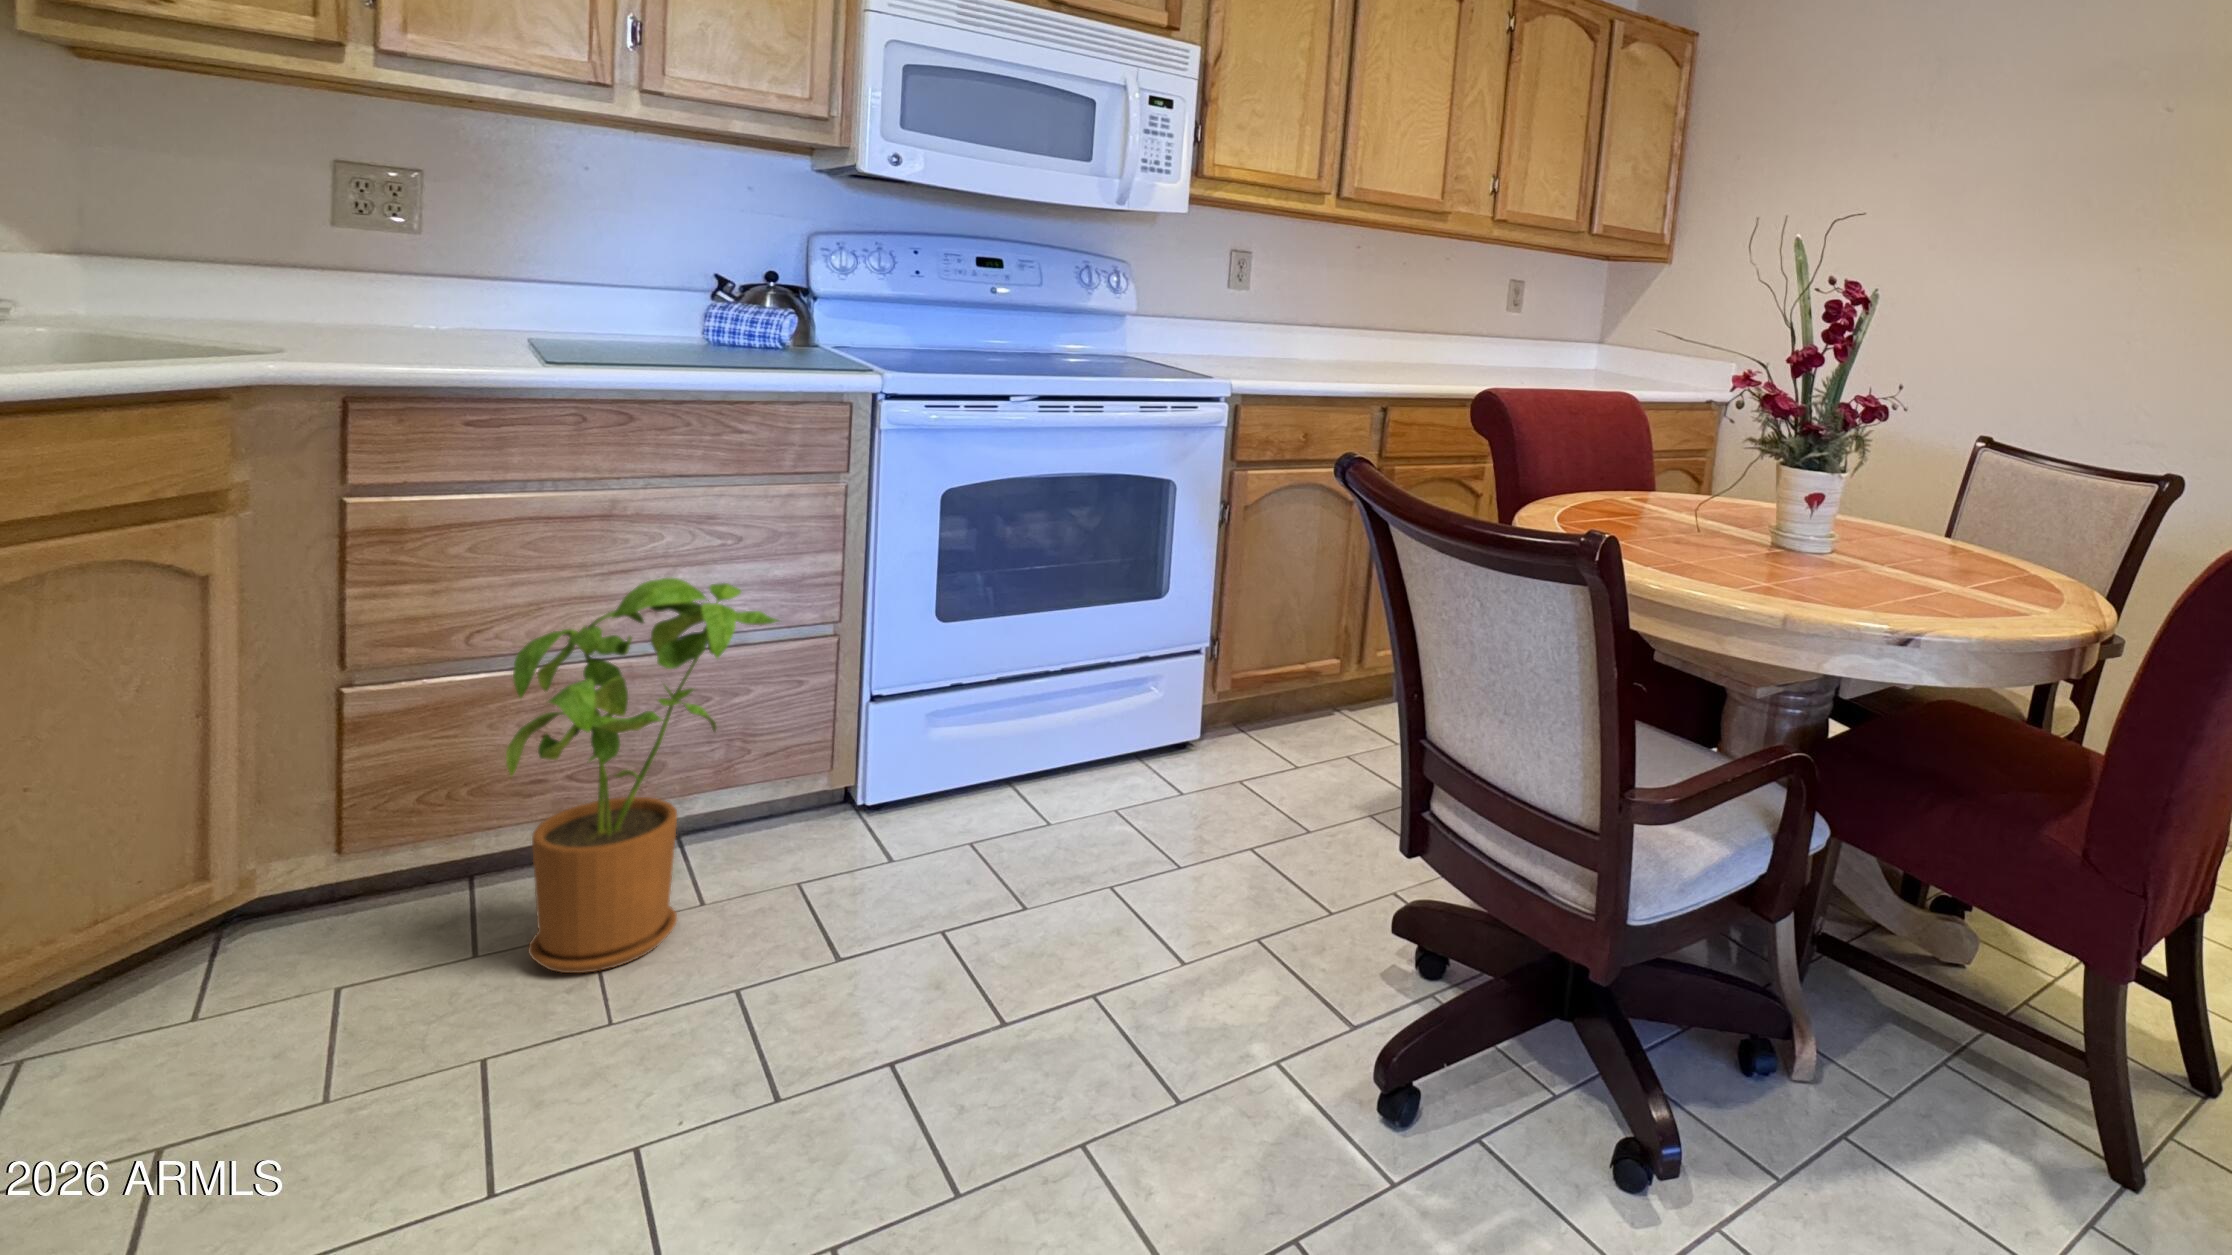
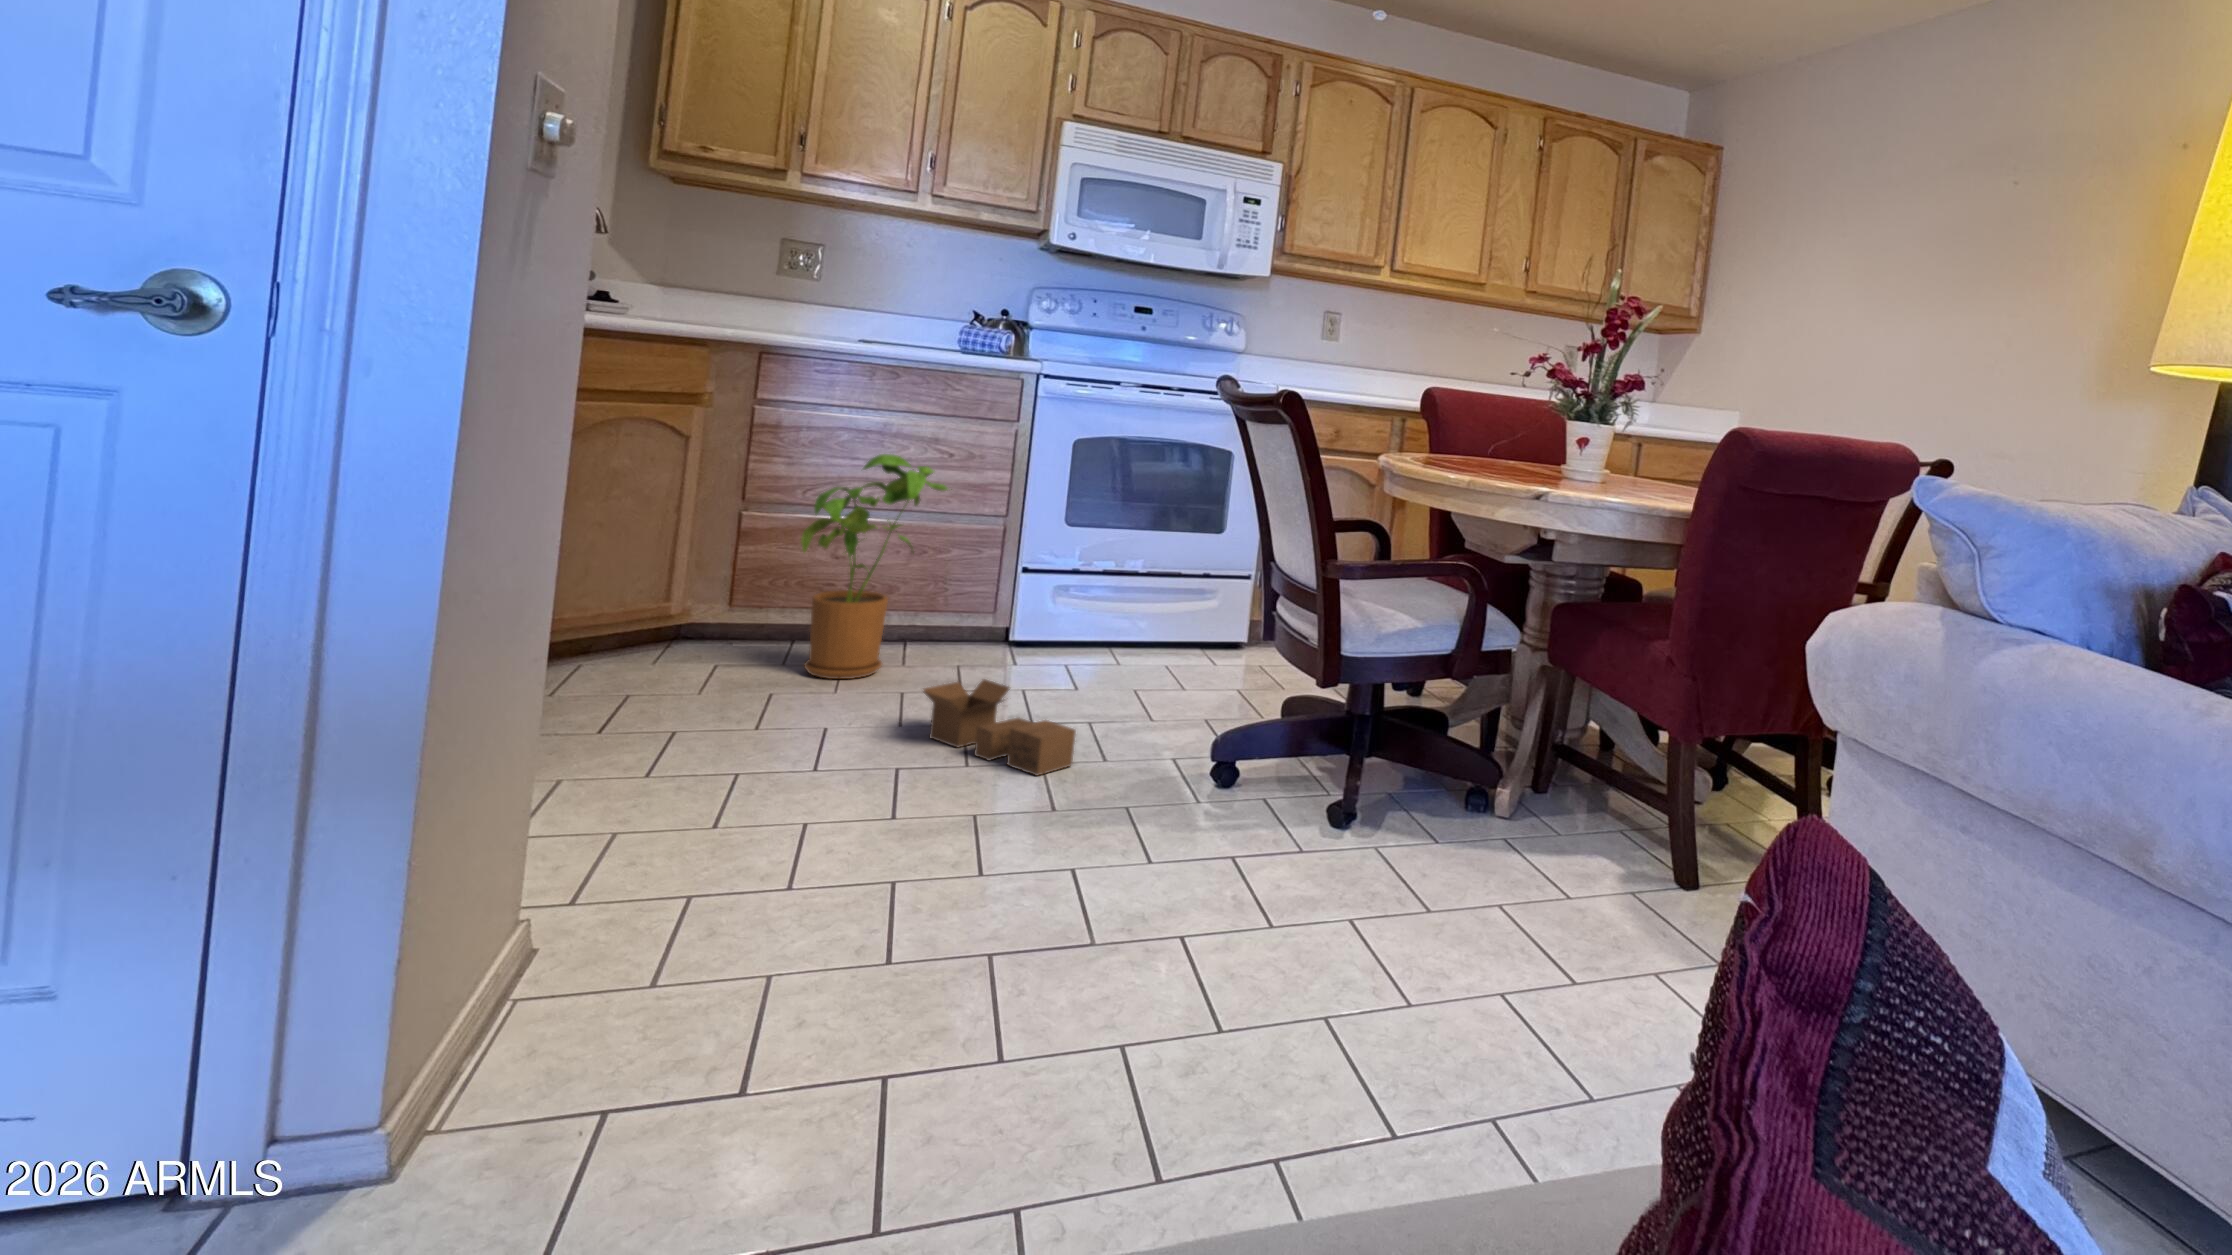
cardboard box: none [827,973,1138,1175] -> present [923,679,1076,776]

